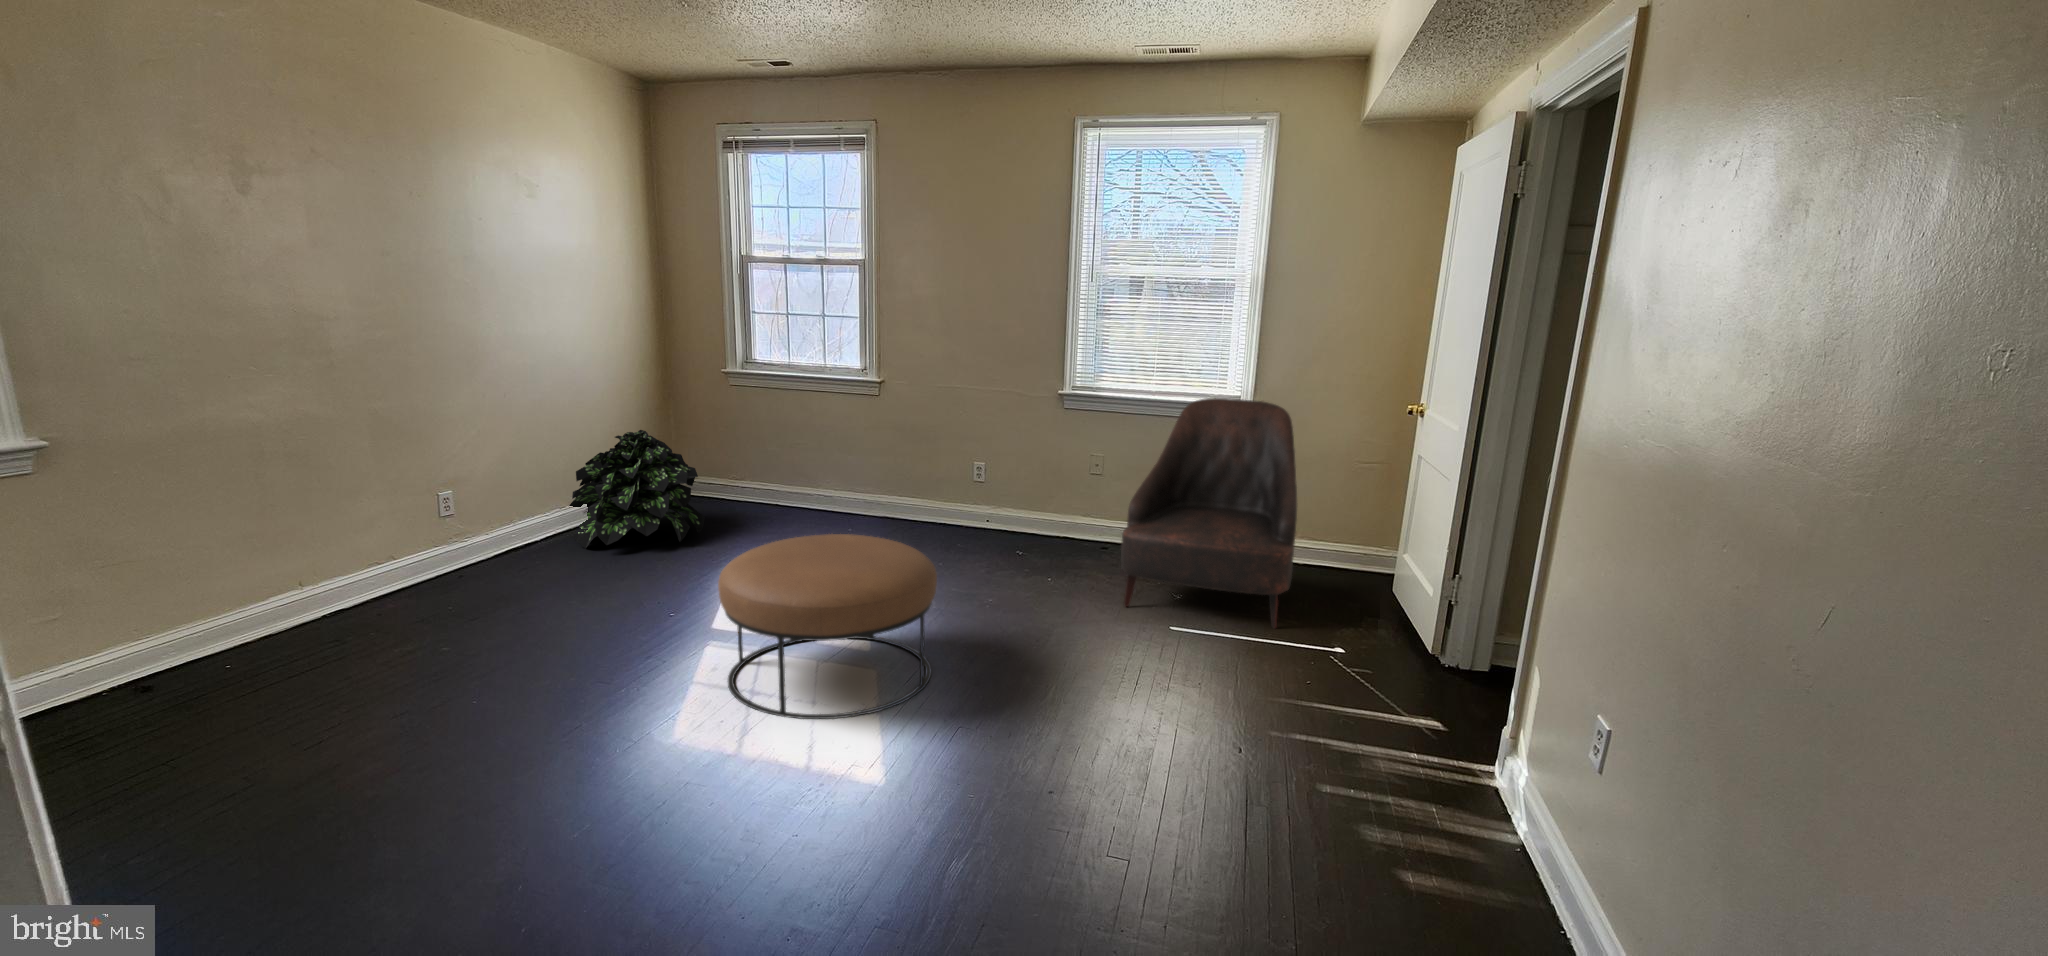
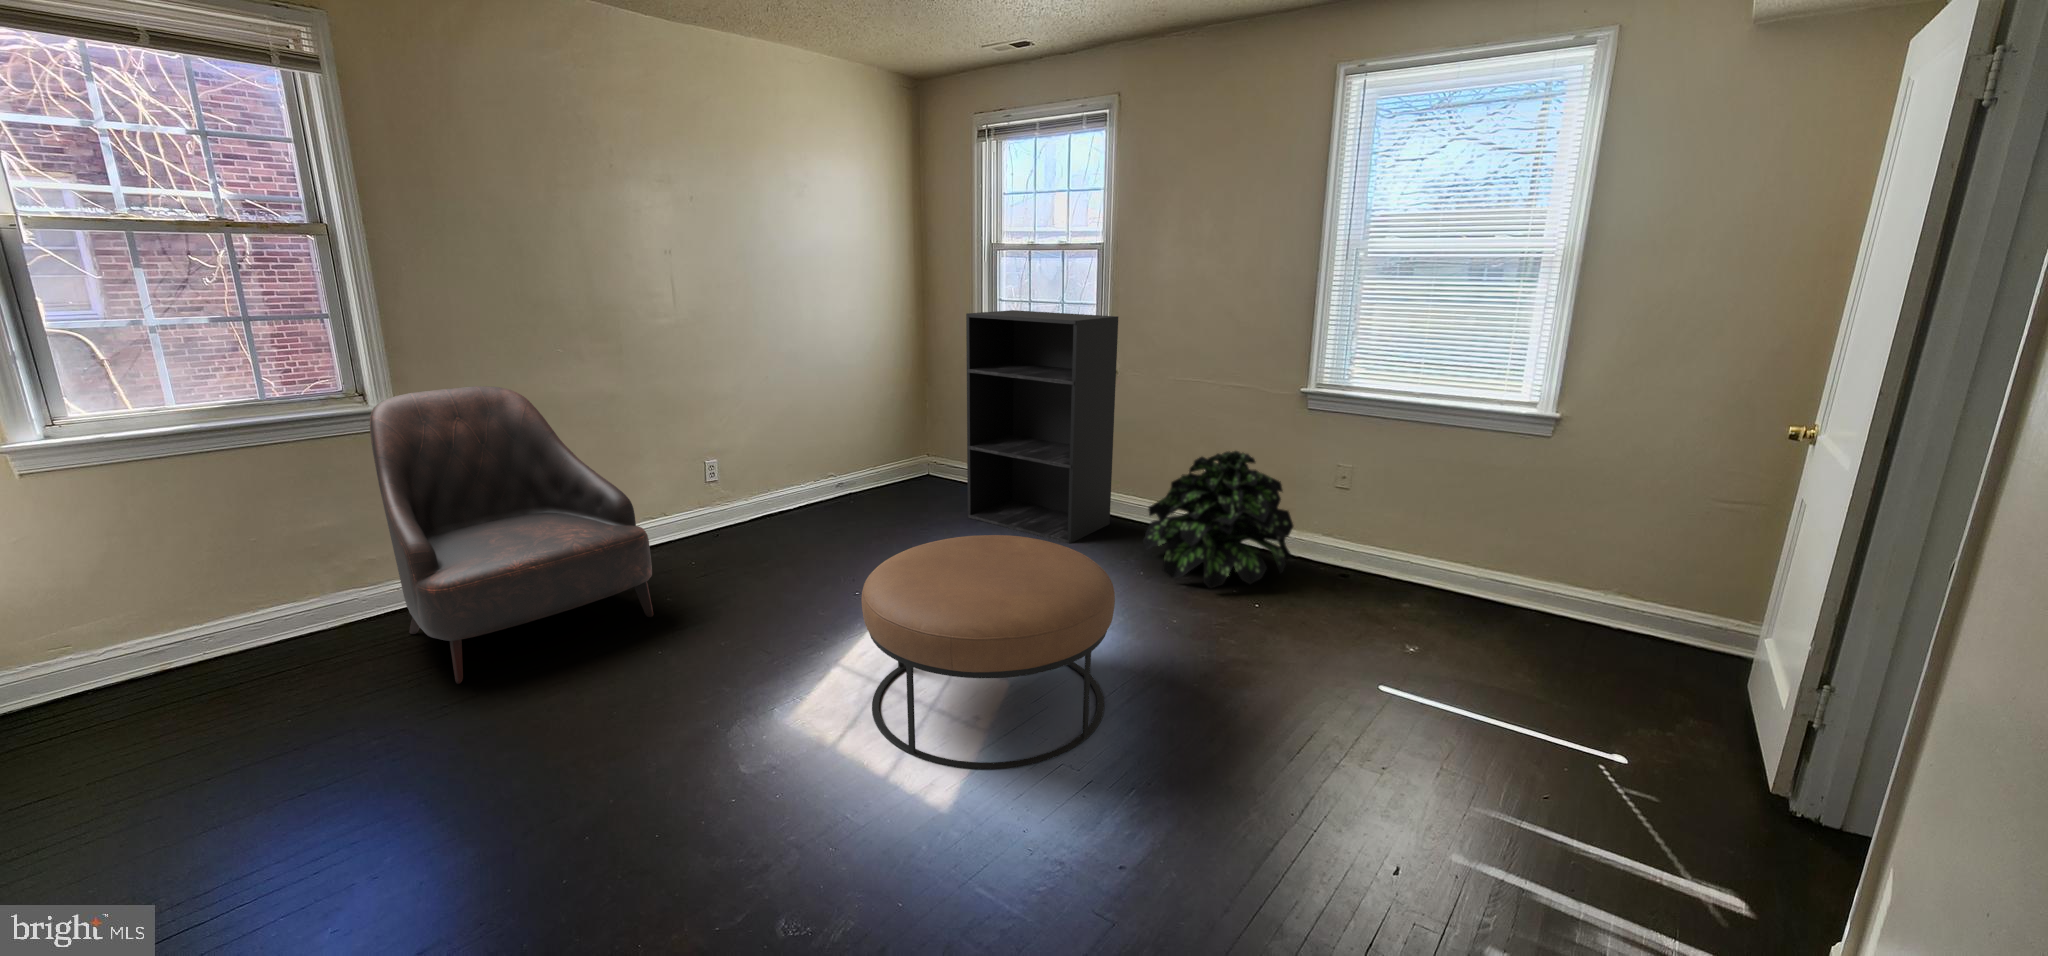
bookshelf: none [734,323,889,553] -> present [966,310,1118,543]
armchair: present [1121,398,1297,629] -> present [370,386,653,684]
potted plant: present [569,430,705,549] -> present [1143,451,1293,589]

